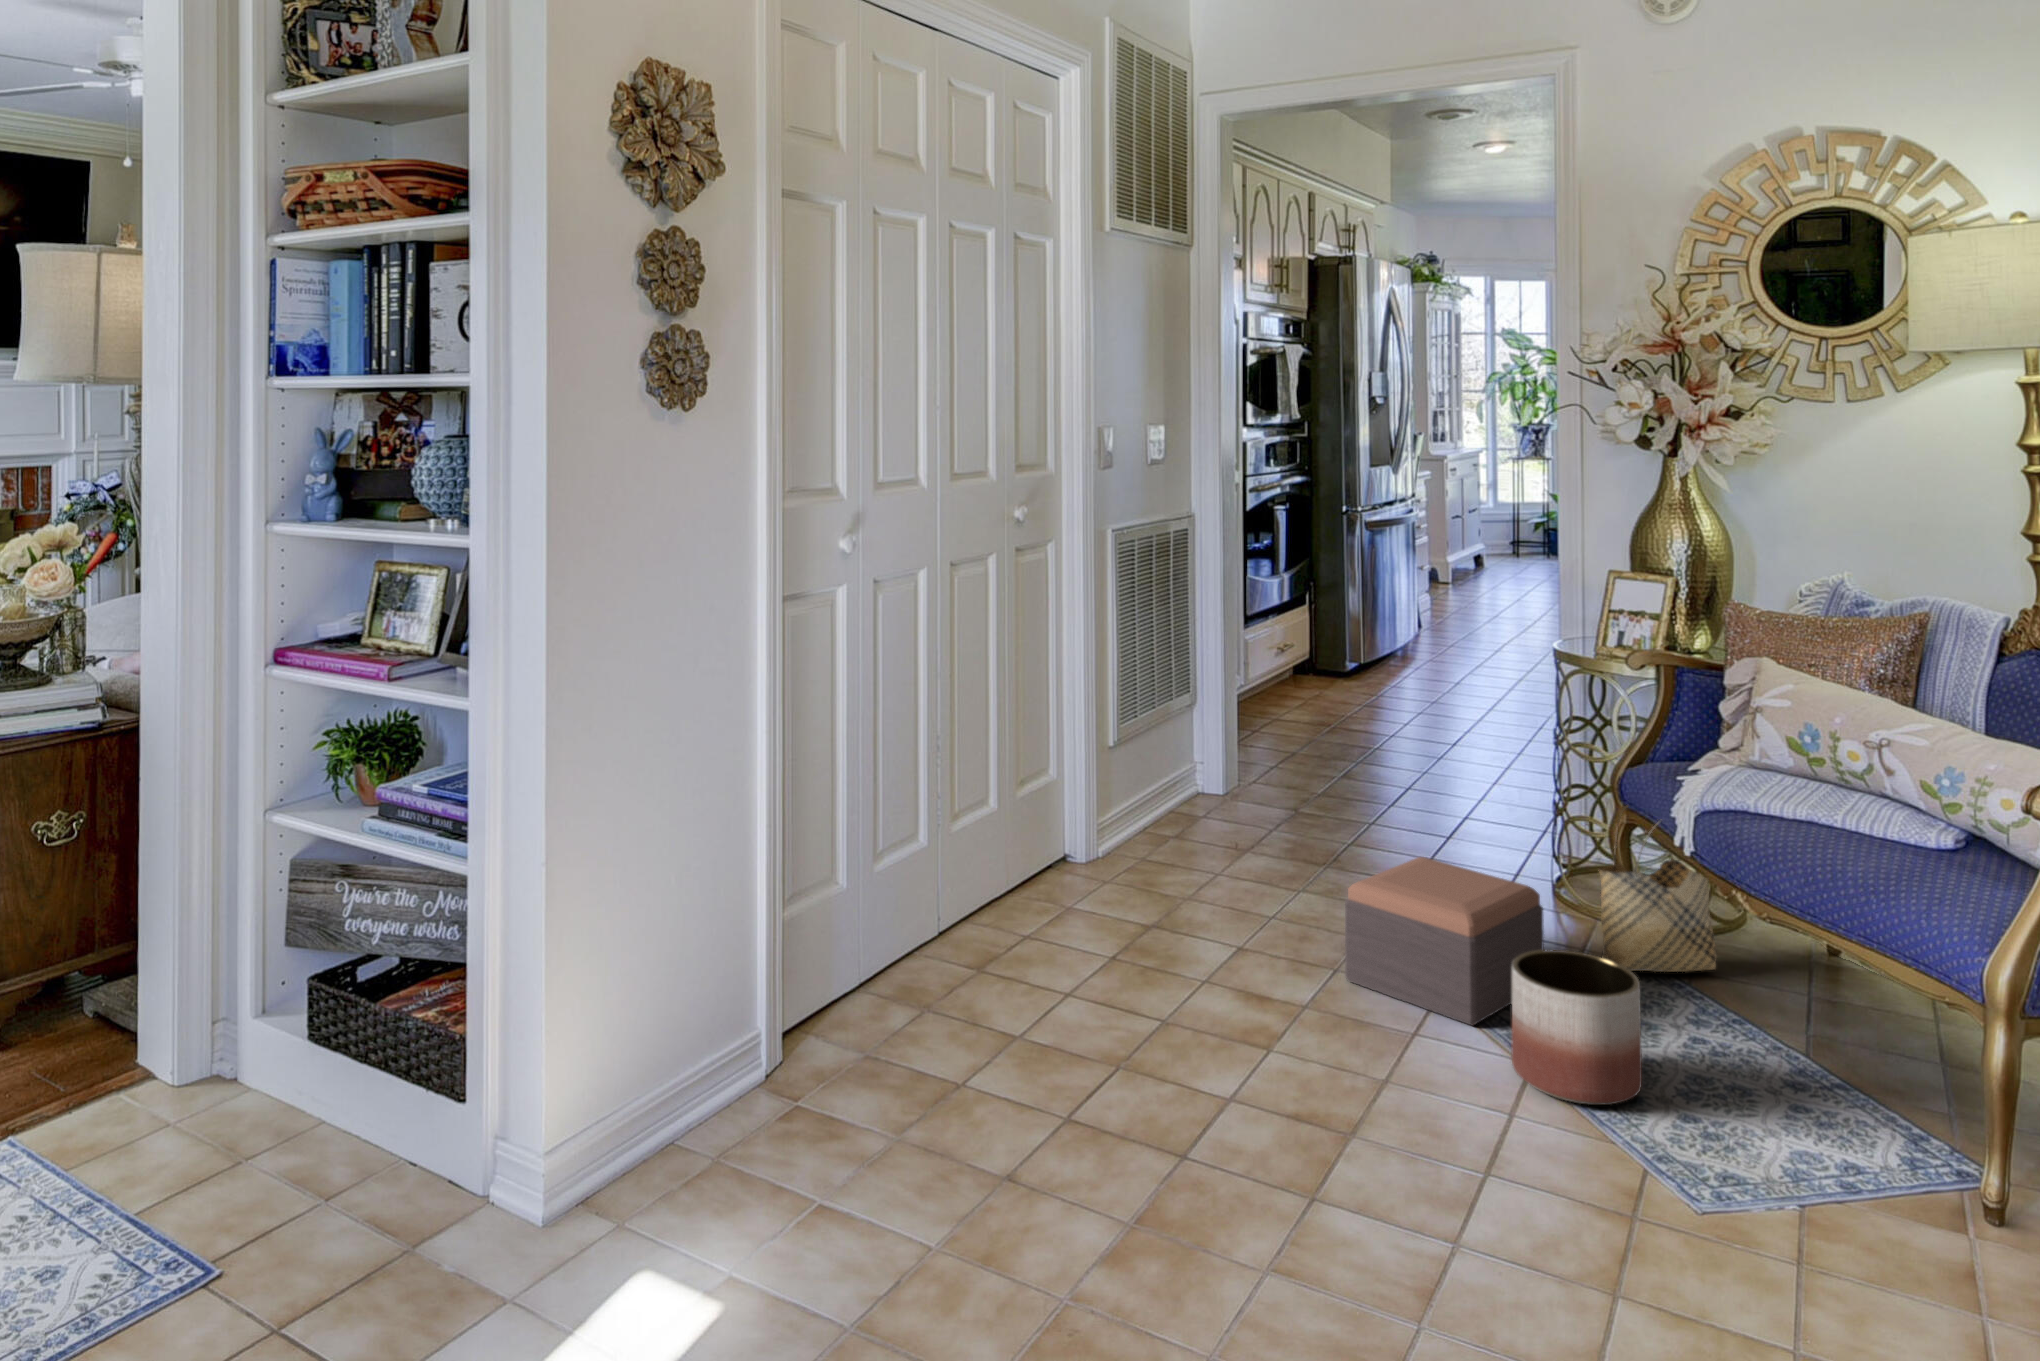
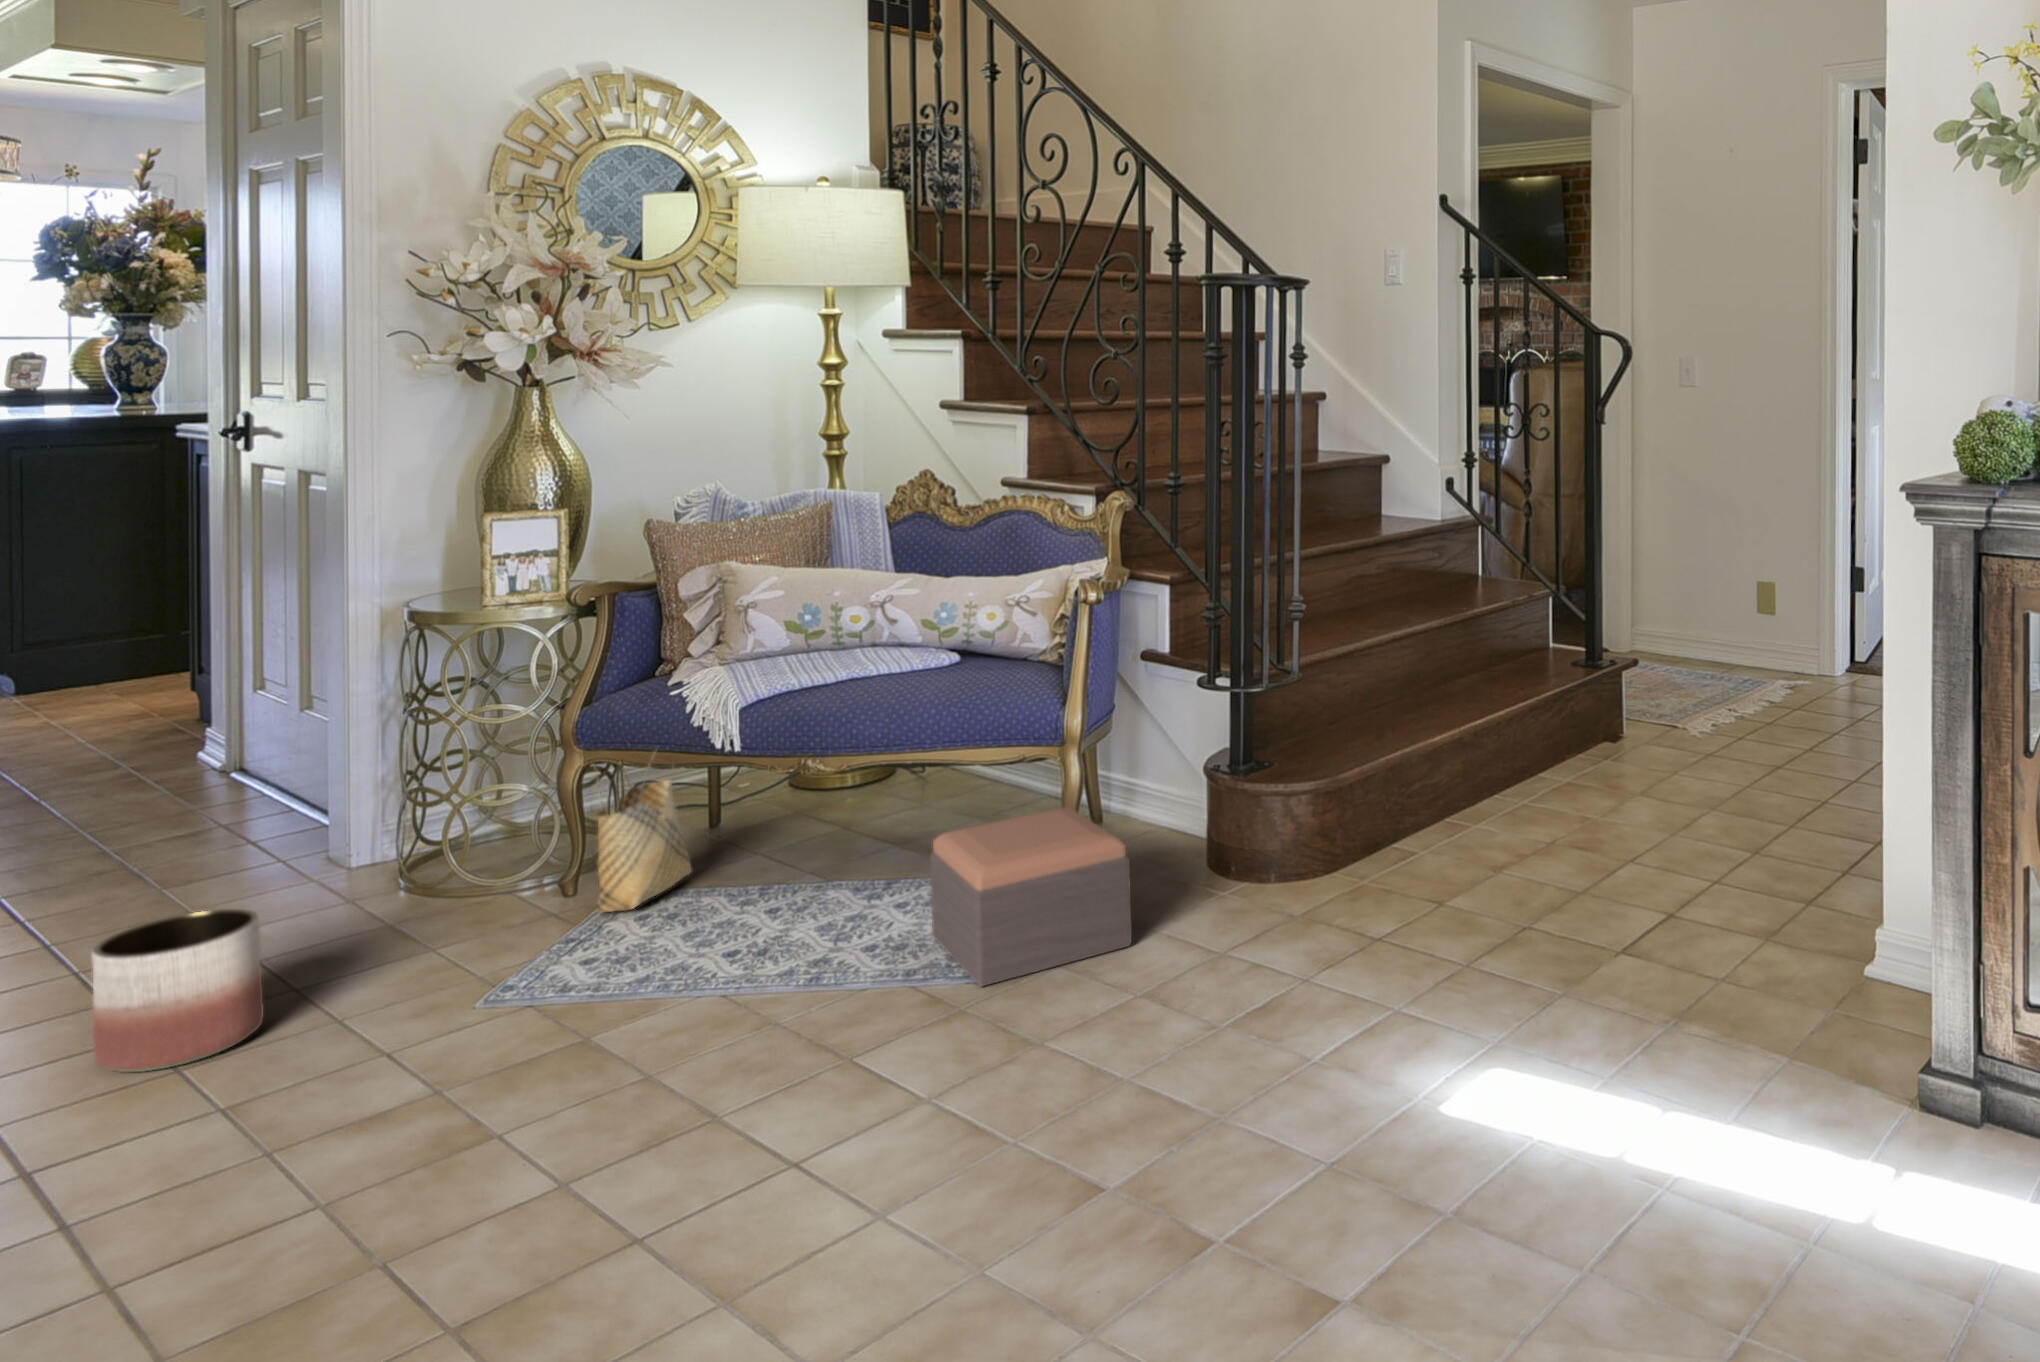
footstool: present [1345,857,1544,1026] -> present [930,807,1132,986]
planter: present [1511,950,1642,1105] -> present [92,909,264,1072]

